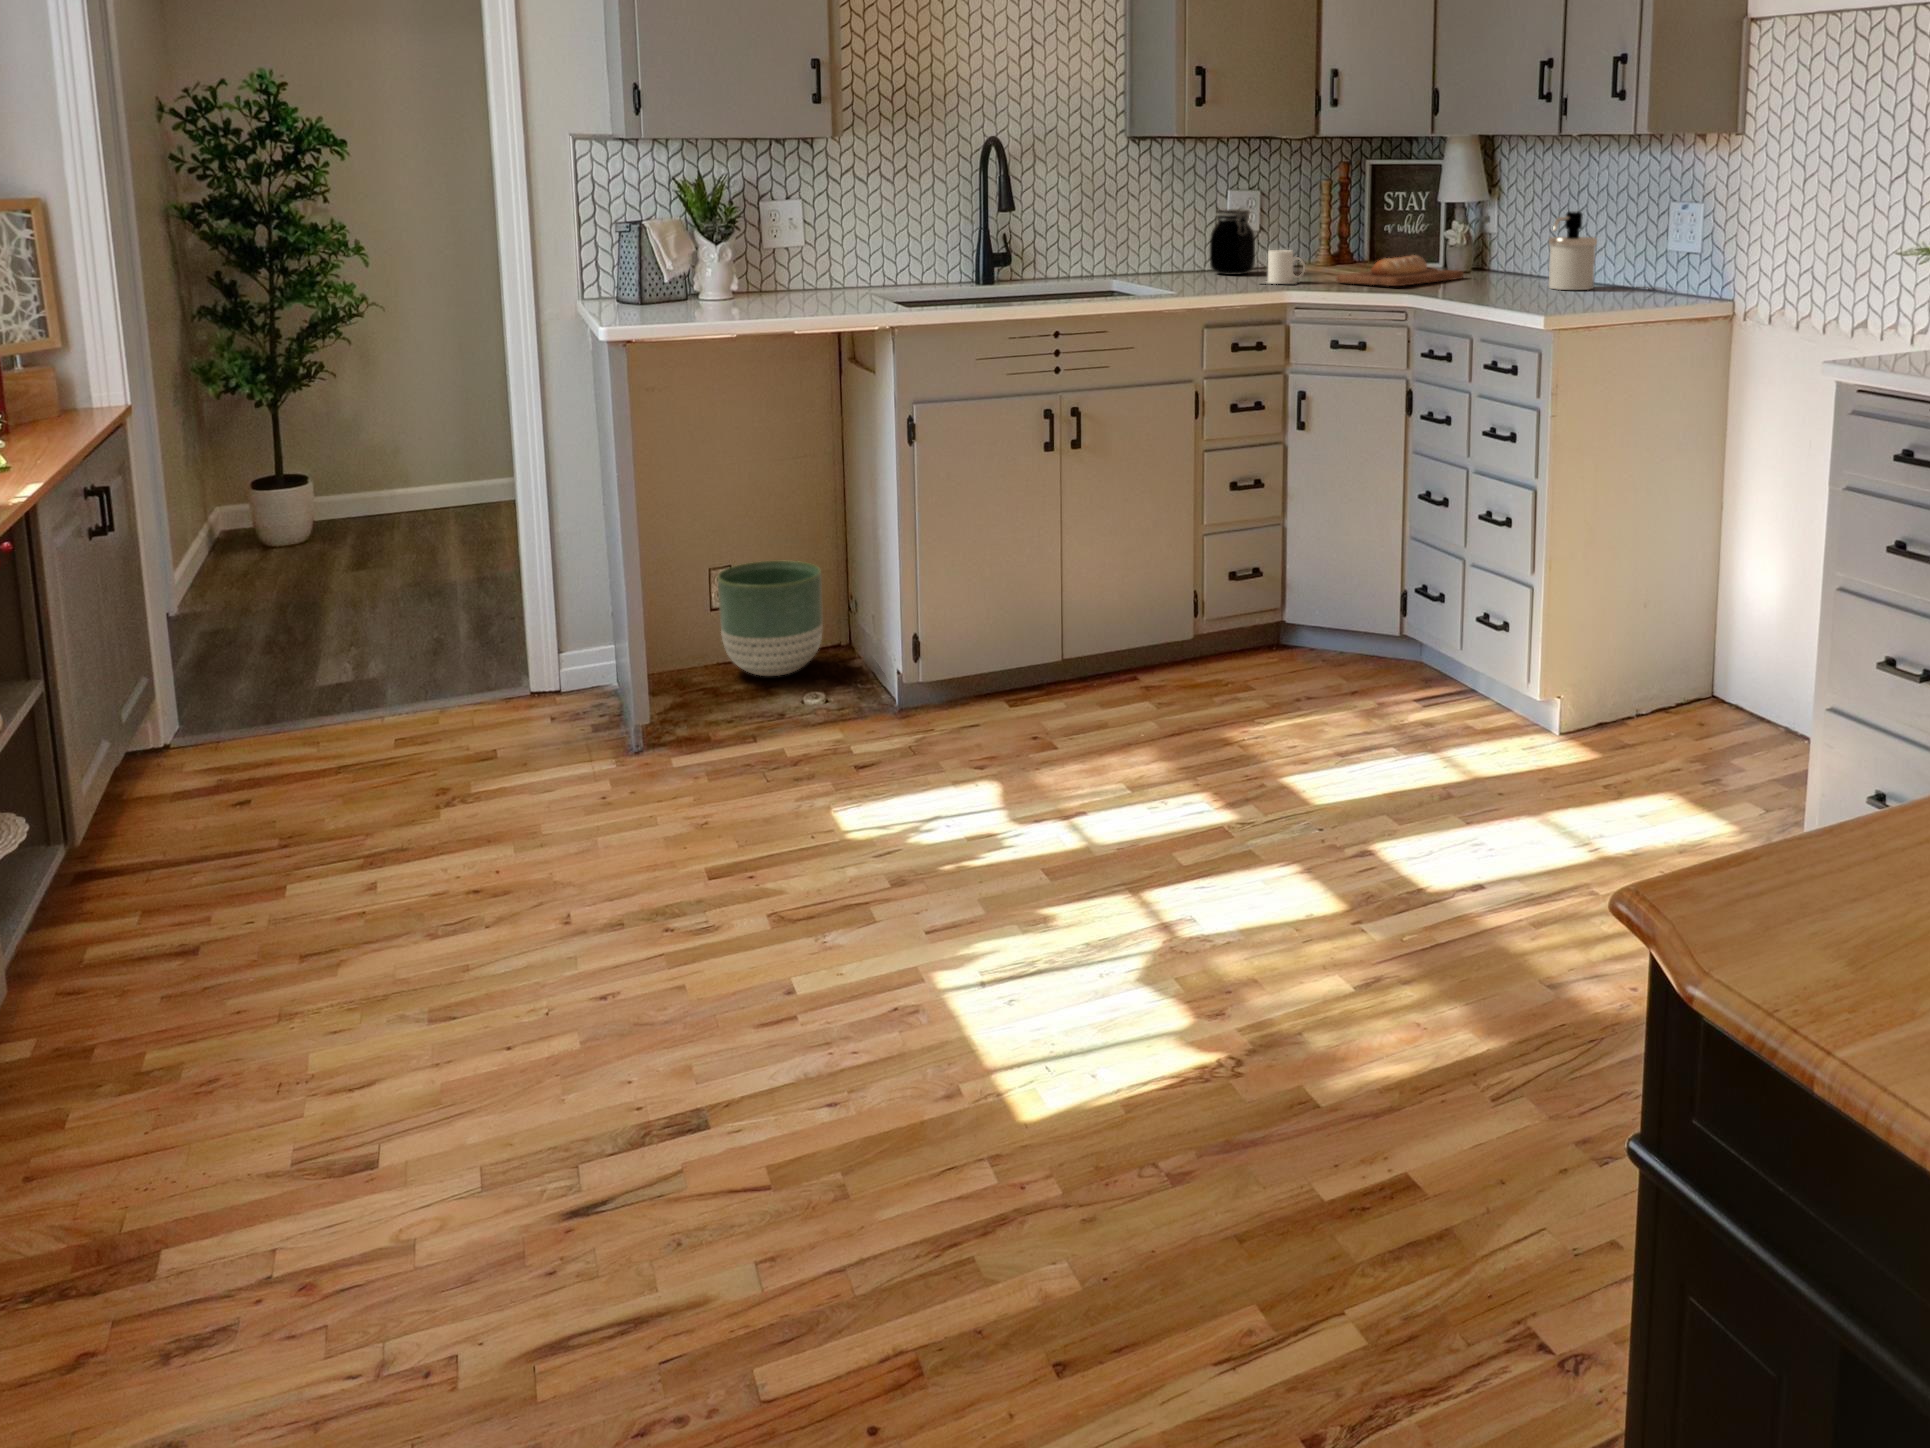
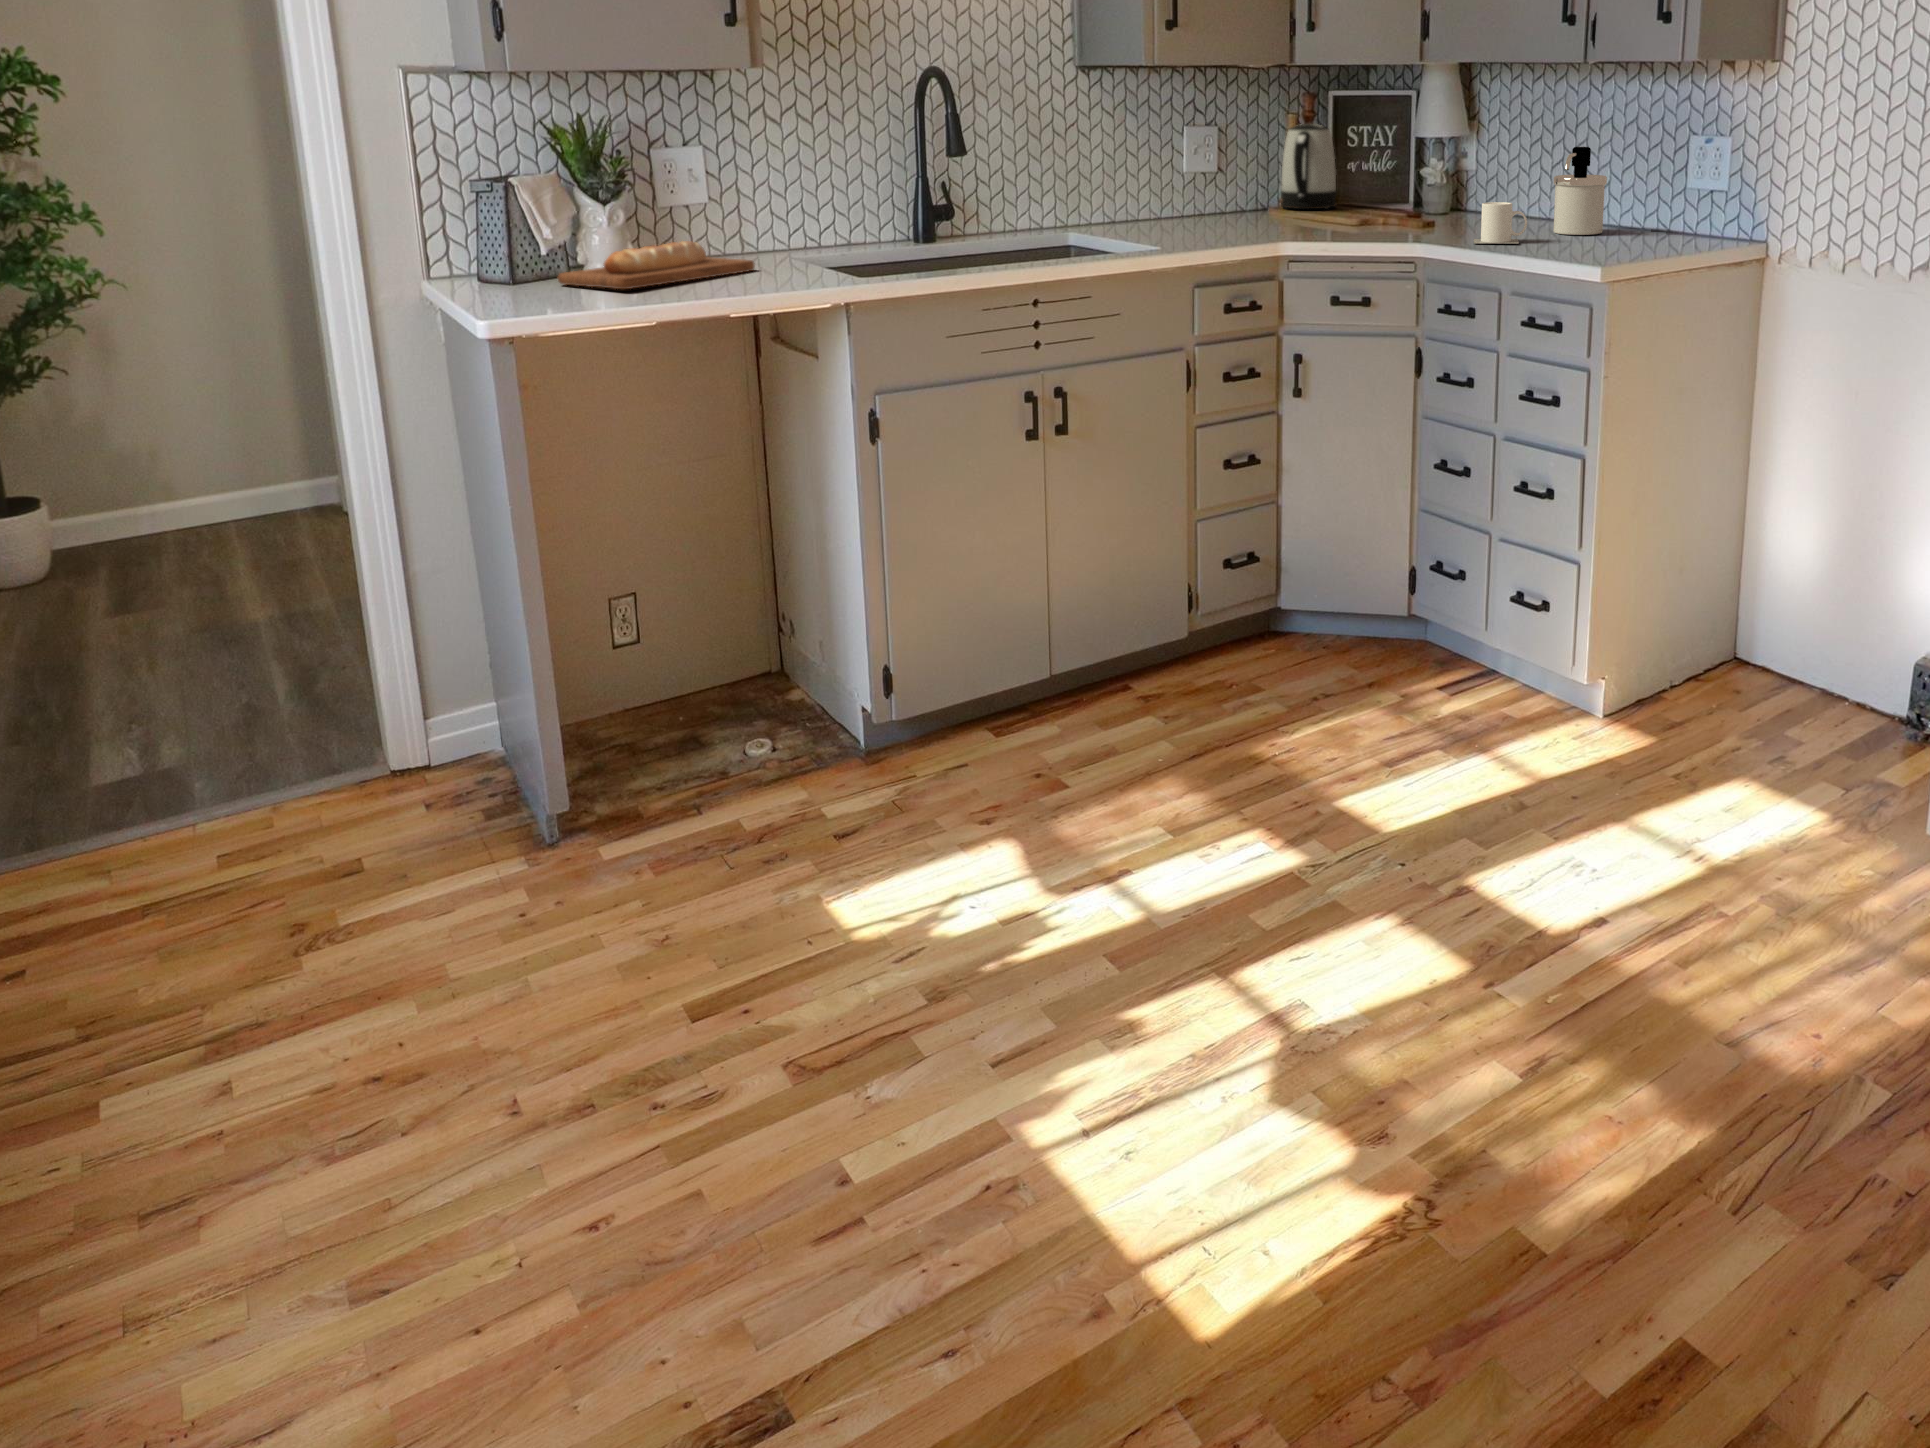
kettle: none [1324,191,1374,265] -> present [1281,124,1336,209]
jar: present [1210,209,1255,275] -> none [1166,149,1216,224]
mug: present [1264,250,1305,284] -> present [1474,202,1527,244]
bread loaf: present [1336,255,1464,286] -> present [558,241,755,289]
planter: present [717,561,823,676] -> none [620,582,751,722]

